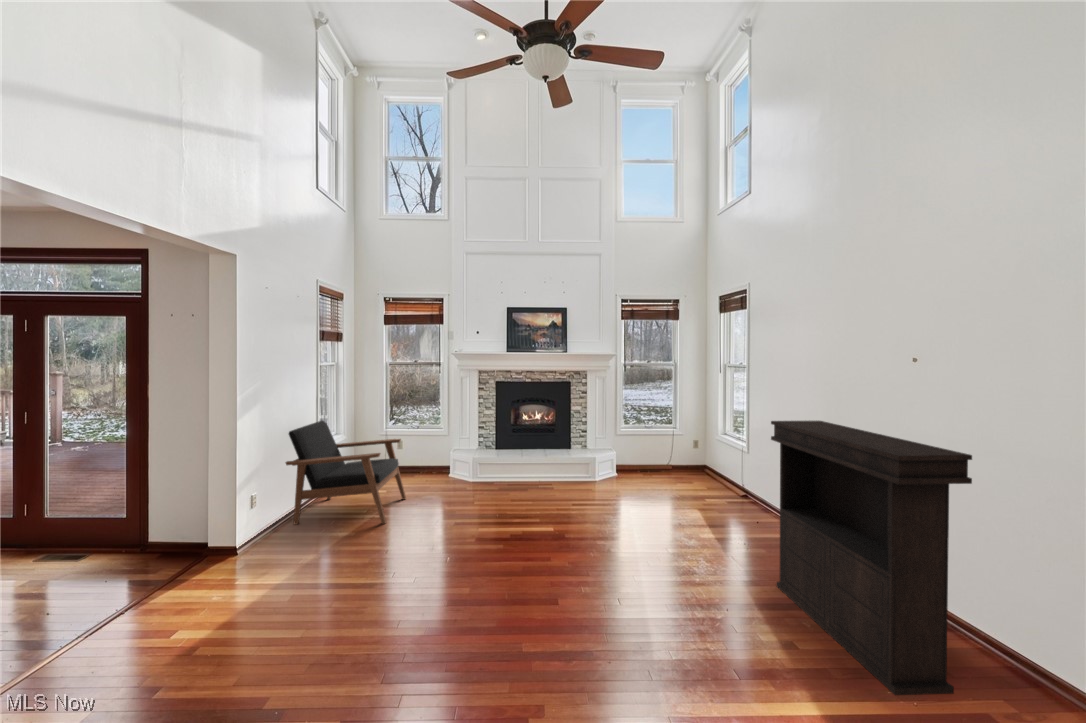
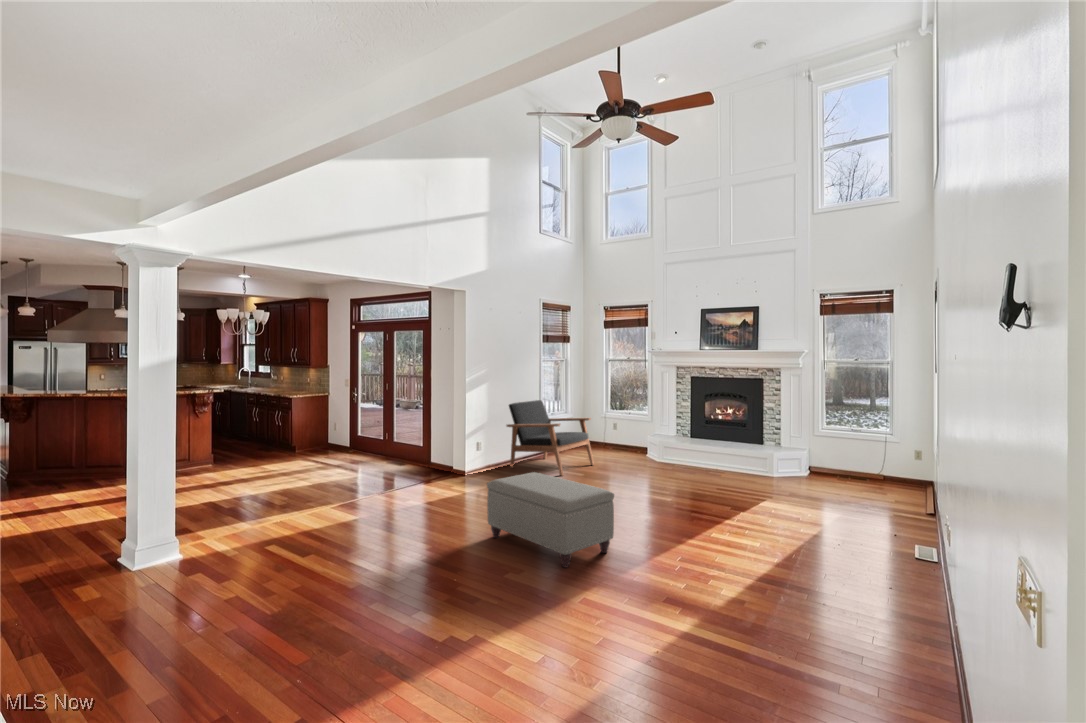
console table: present [771,421,972,695] -> none [774,409,863,645]
ottoman: none [404,544,605,698] -> present [487,472,614,568]

